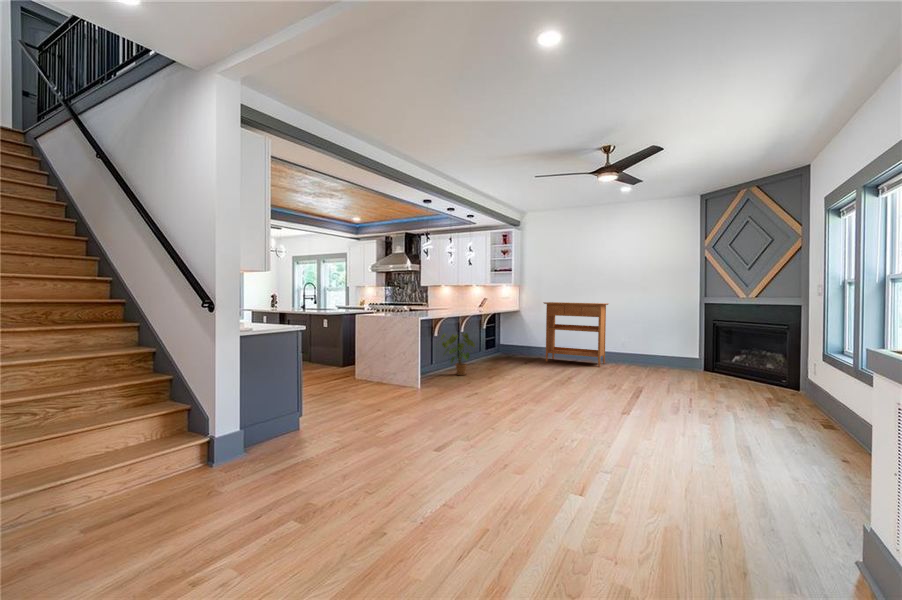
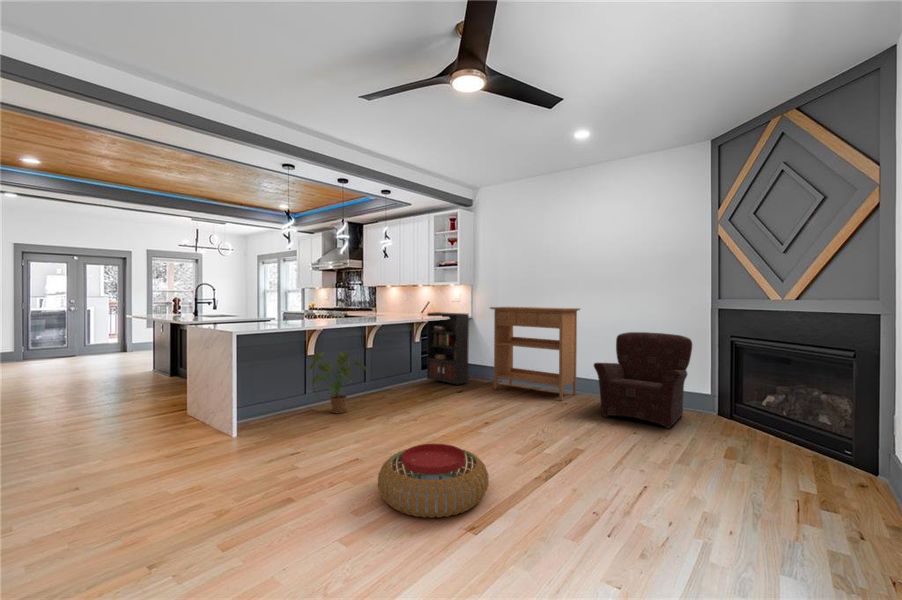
bookcase: none [490,306,535,360] -> present [427,312,469,385]
armchair: none [630,319,688,378] -> present [594,332,692,429]
pouf: none [554,379,619,411] -> present [378,444,489,518]

